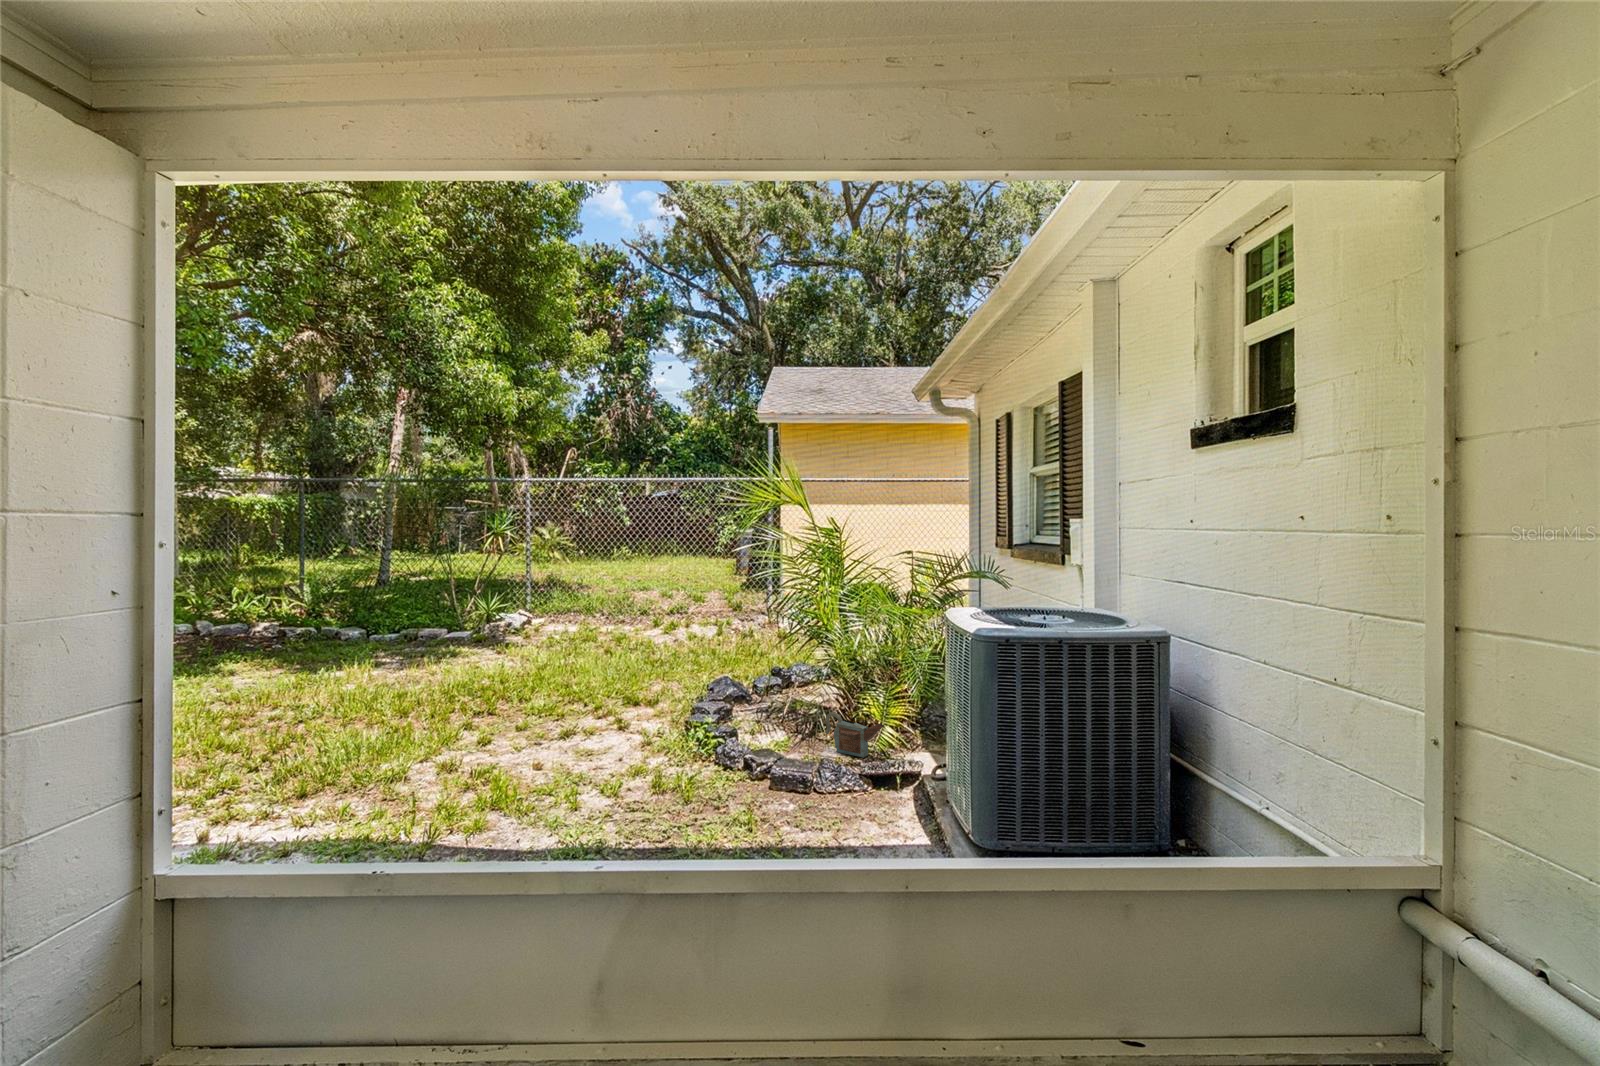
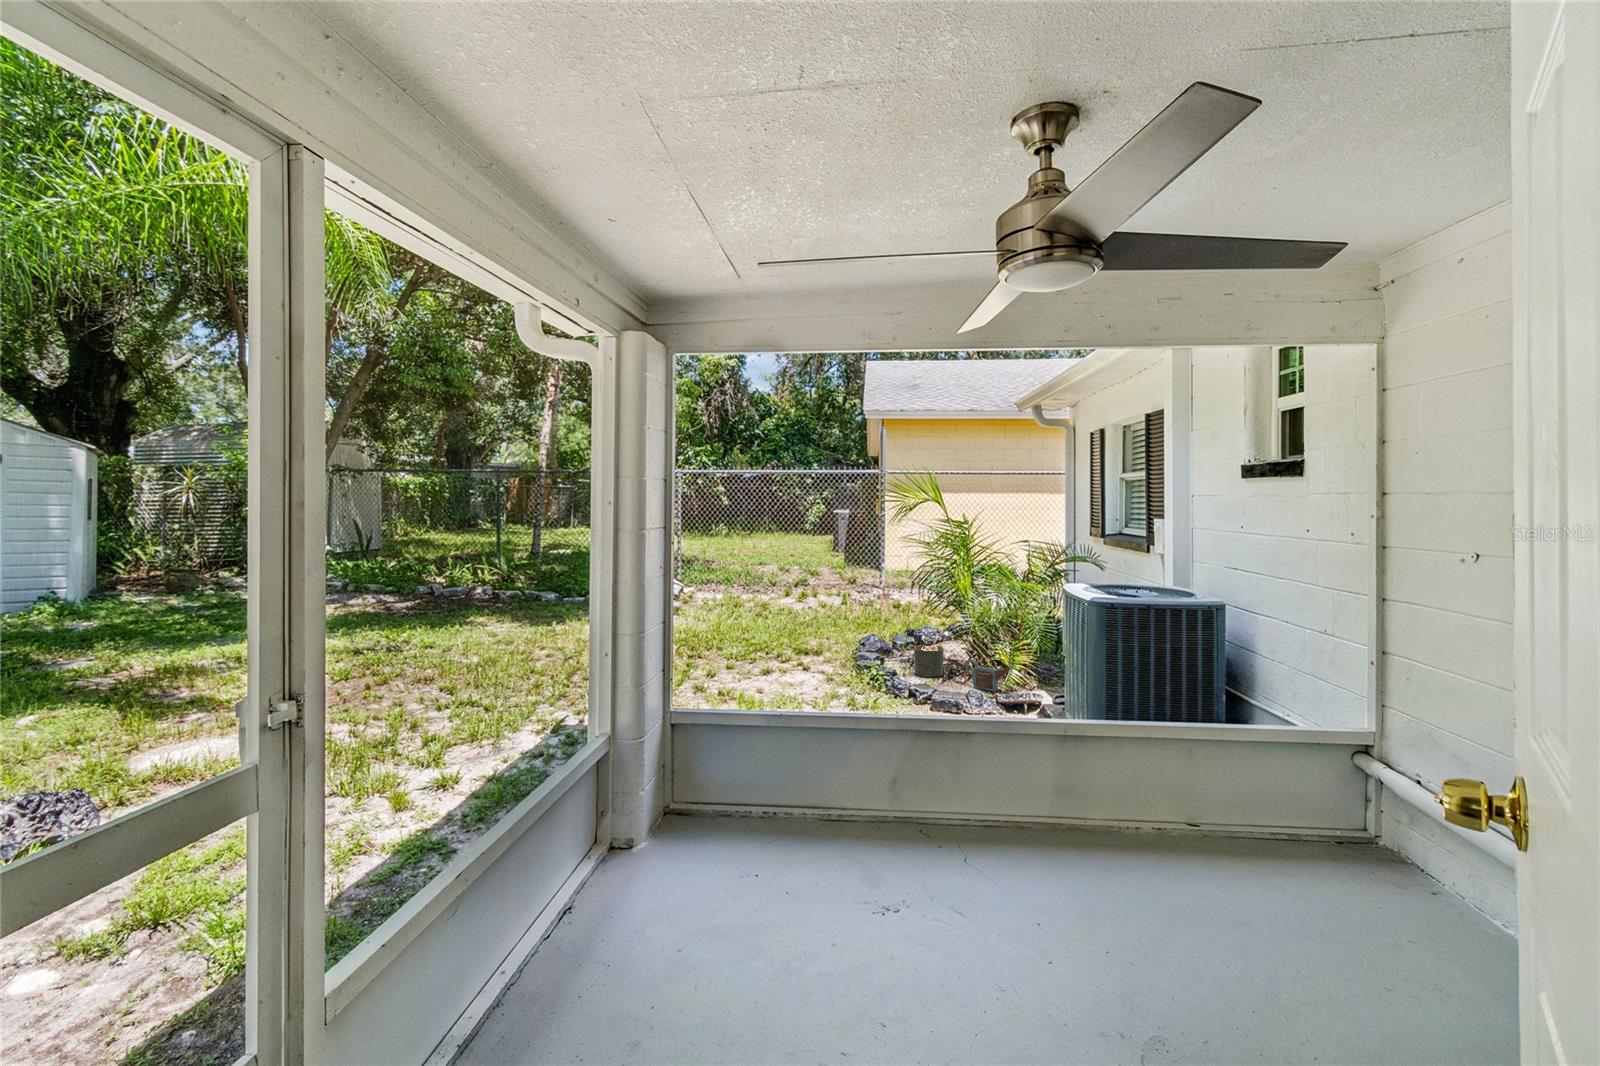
planter: none [764,691,803,736] -> present [914,645,944,677]

